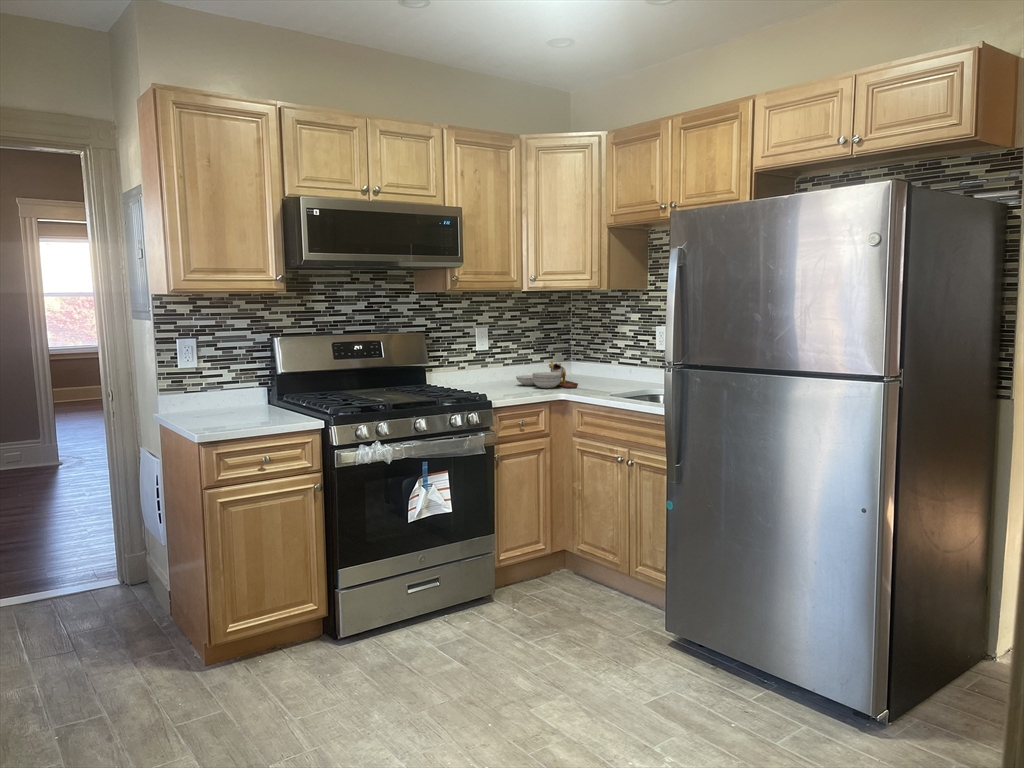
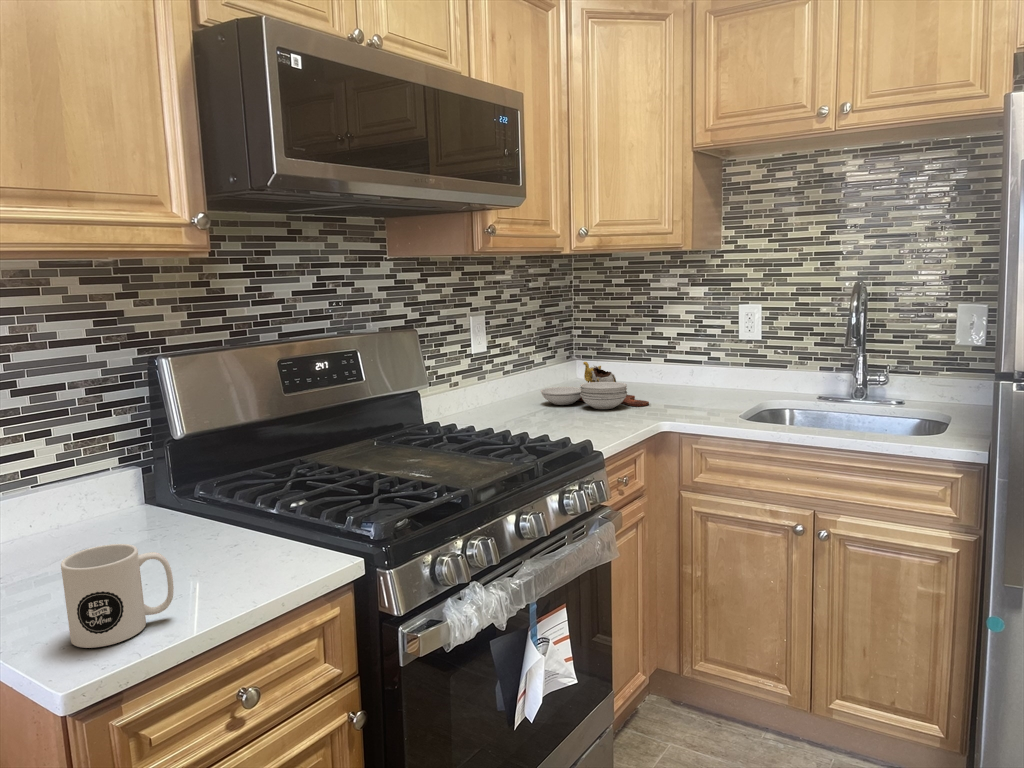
mug: none [212,398,248,428] -> present [61,544,174,648]

